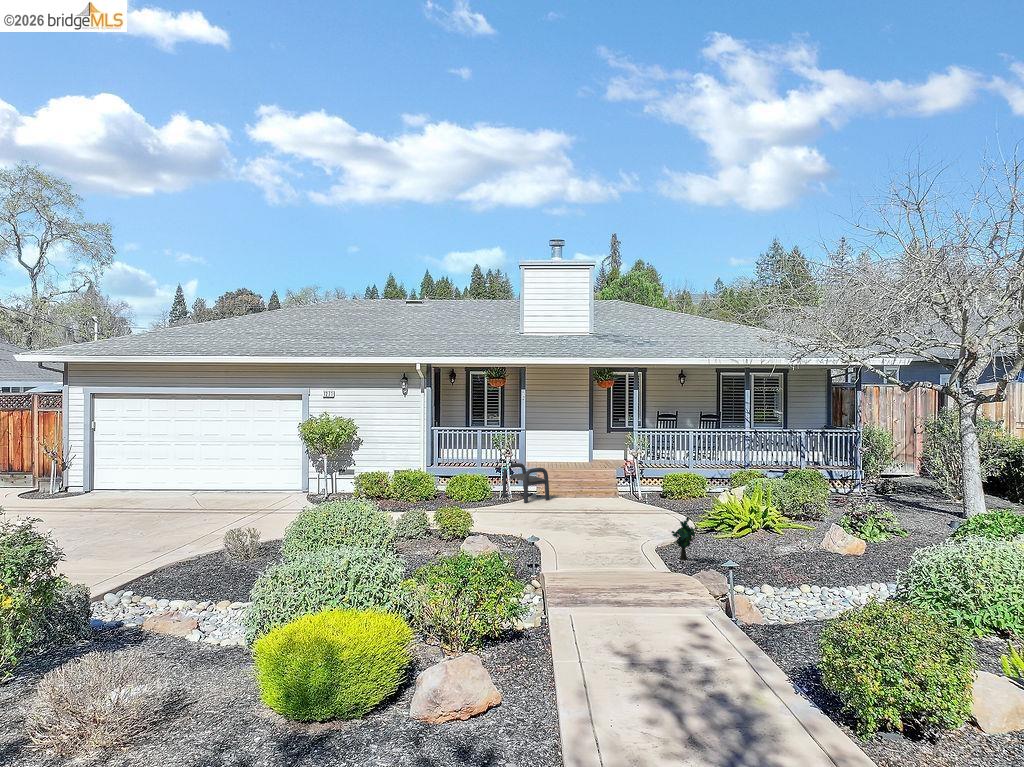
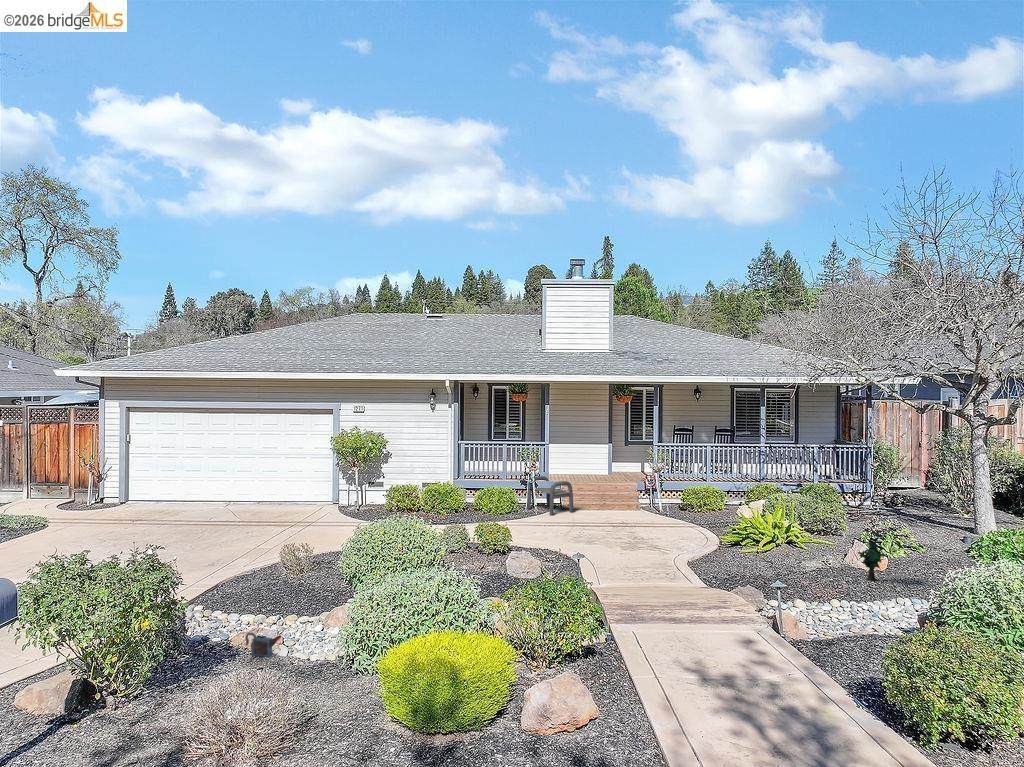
decorative plant: present [671,518,695,560] -> present [858,539,885,581]
watering can: none [158,617,196,642] -> present [245,632,281,657]

